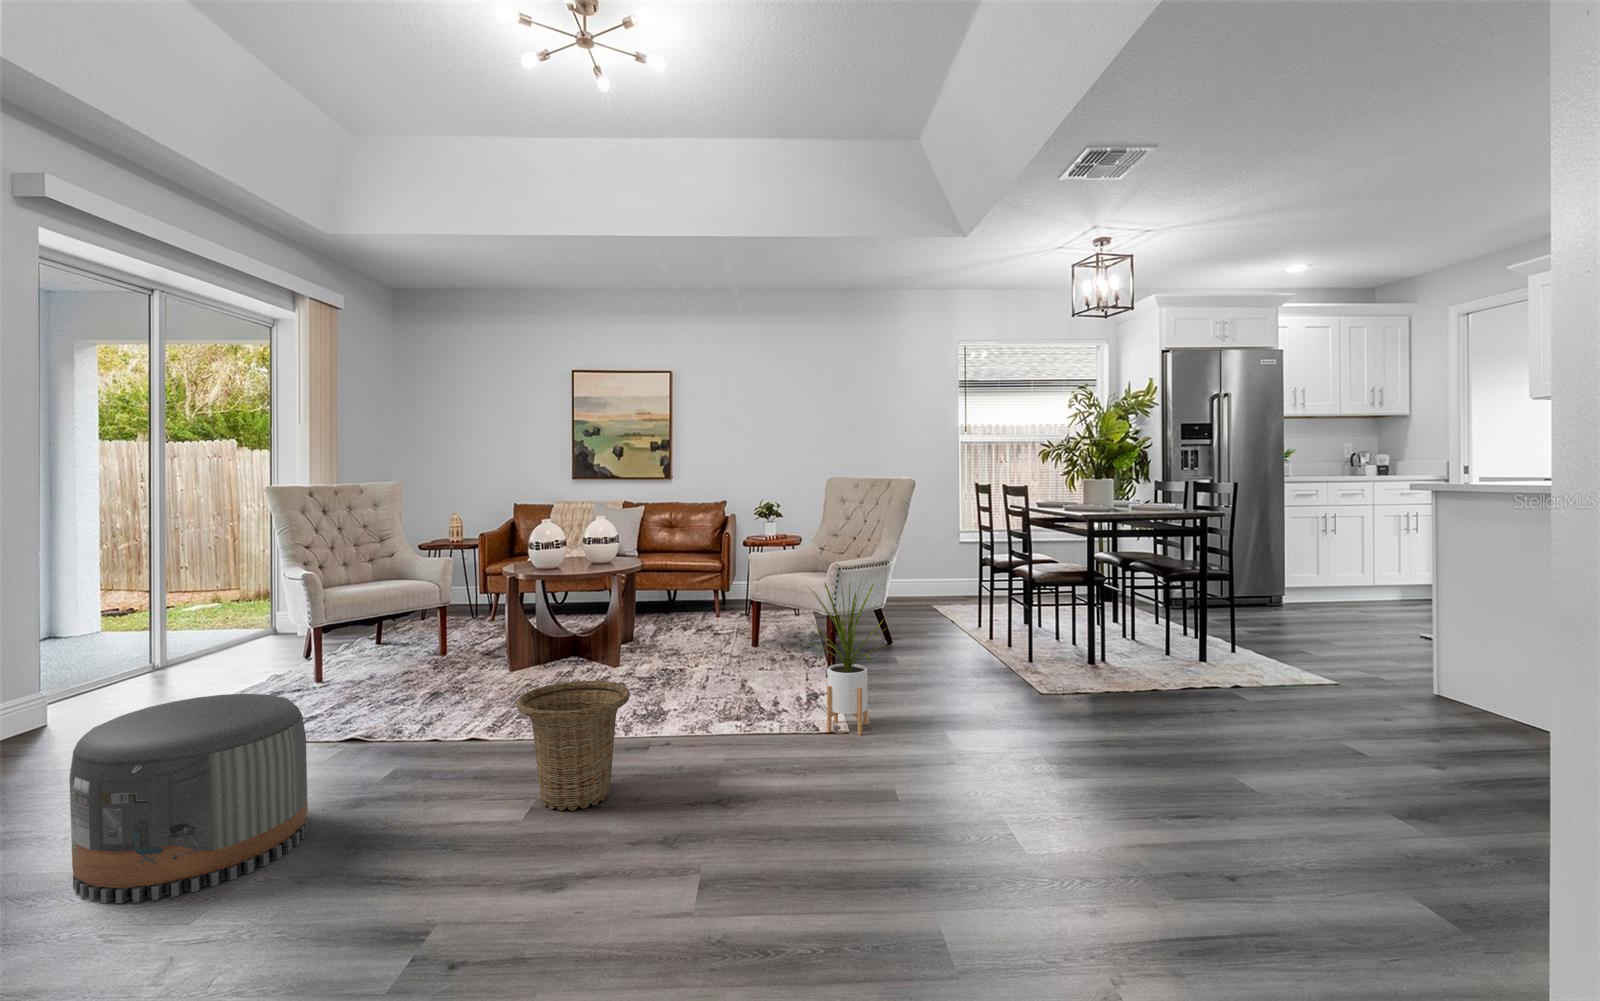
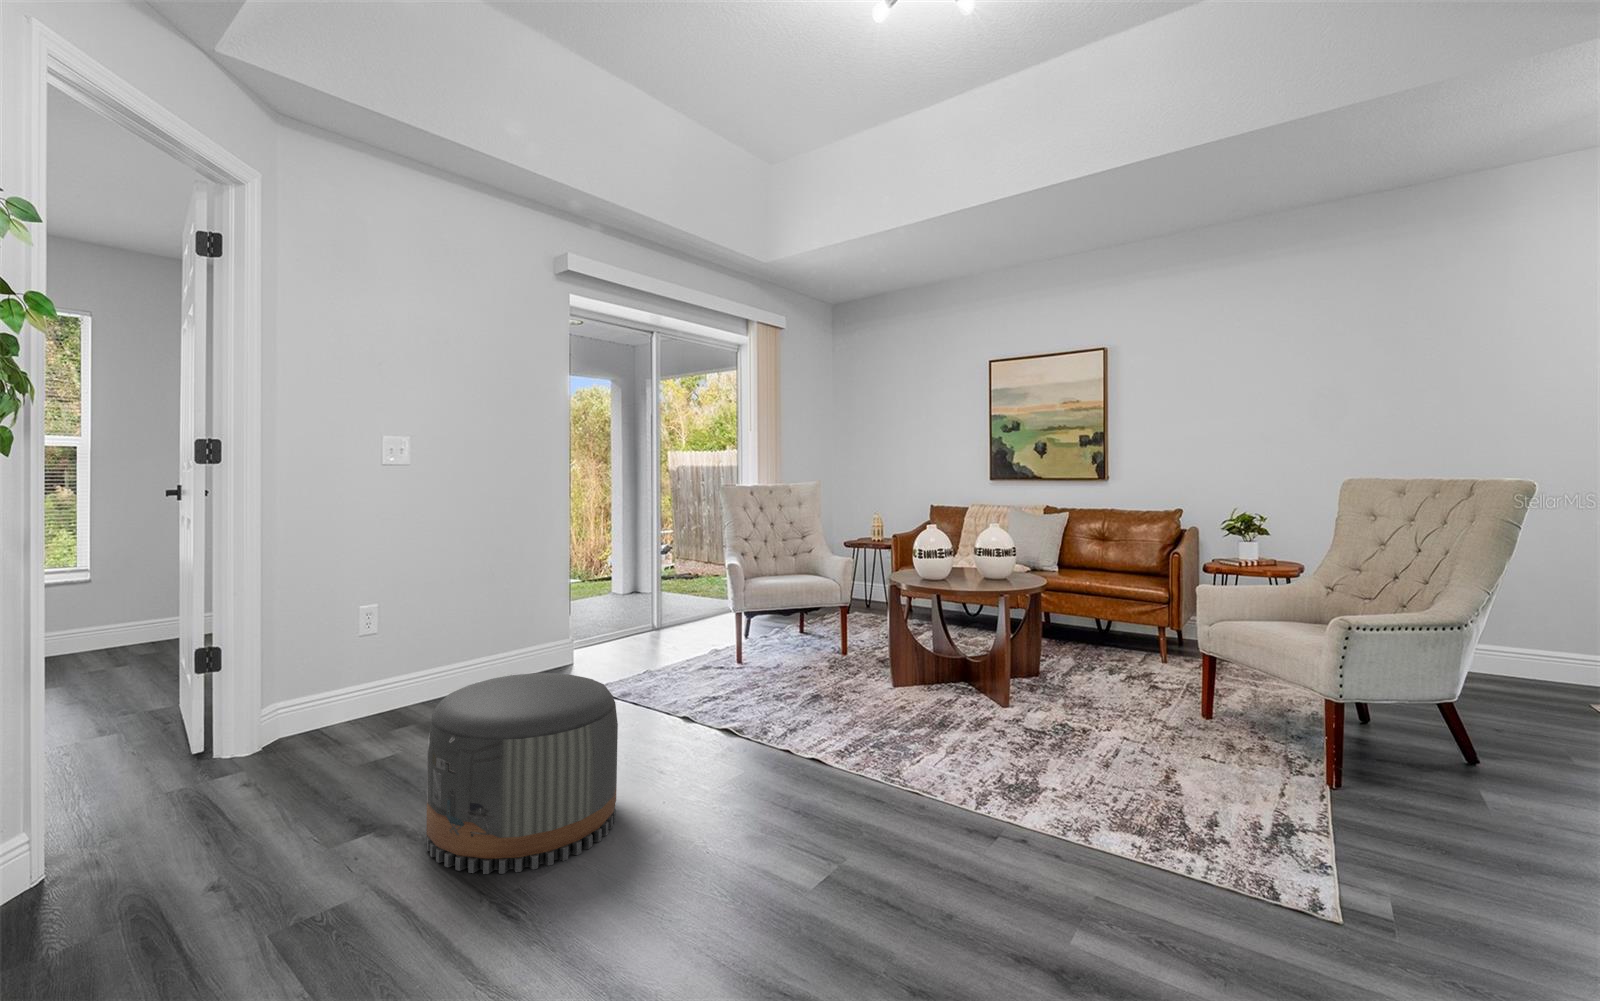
house plant: present [810,579,885,735] -> none [1266,642,1453,941]
basket: present [517,681,630,811] -> none [801,734,946,919]

